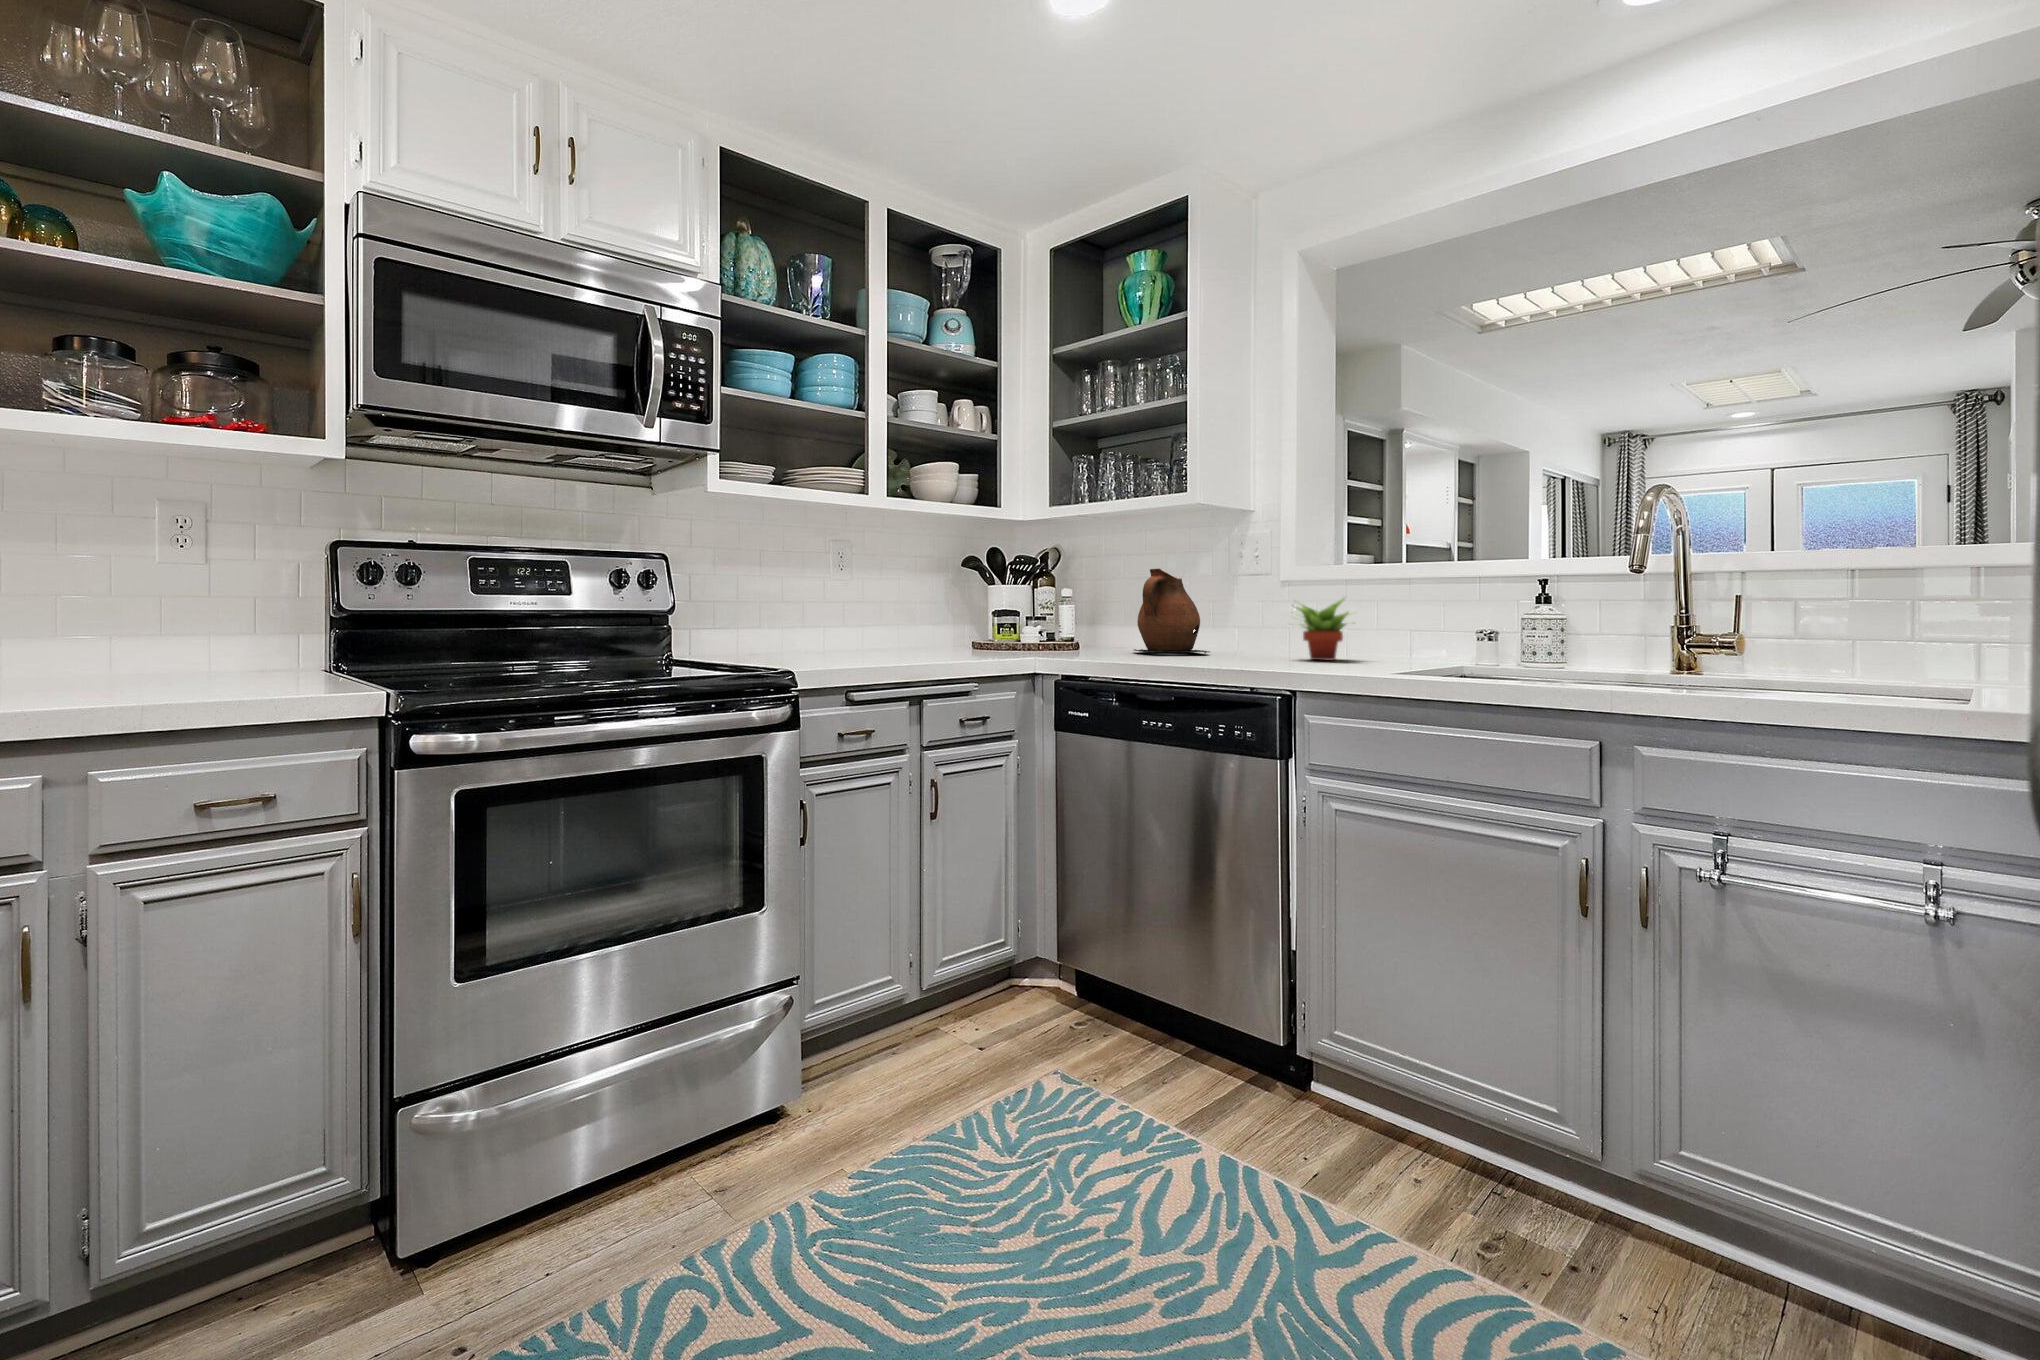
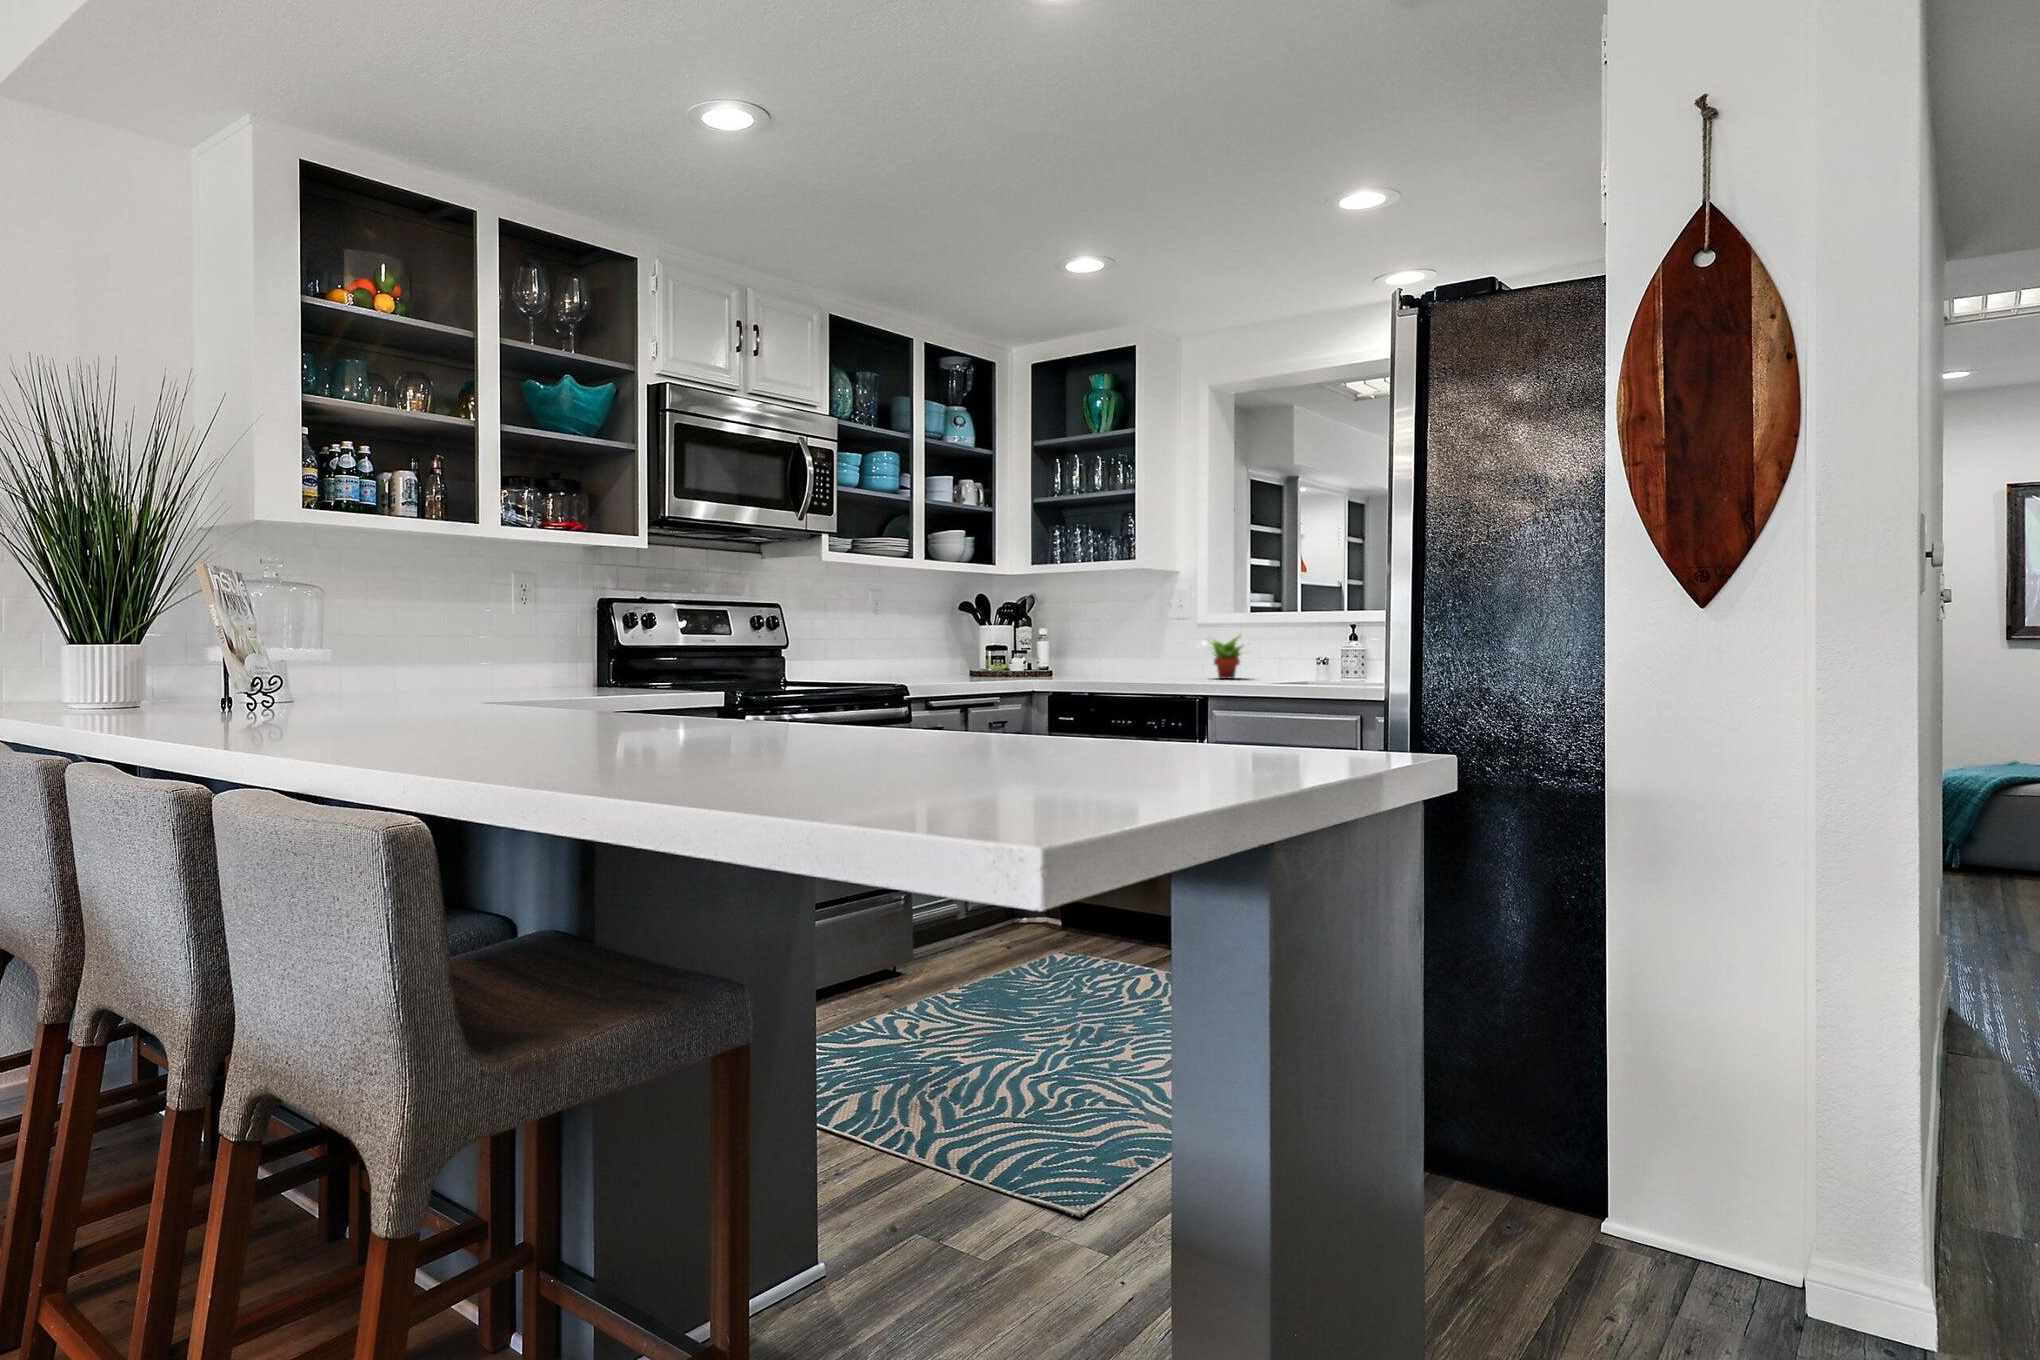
ceramic pitcher: present [1134,569,1210,653] -> none [1090,612,1150,676]

